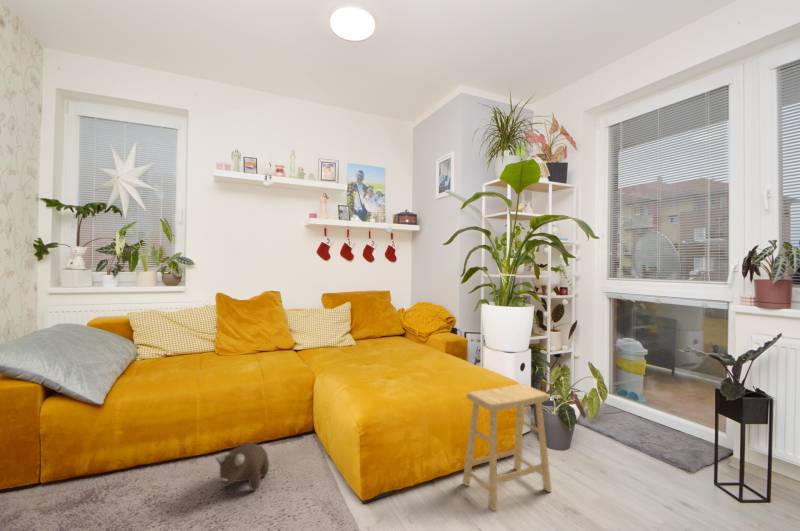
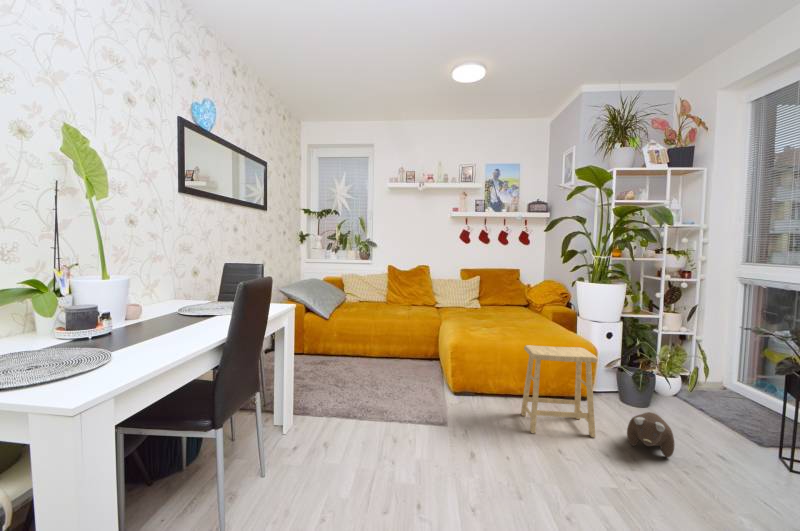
plush toy: present [215,442,269,491] -> present [627,412,675,458]

